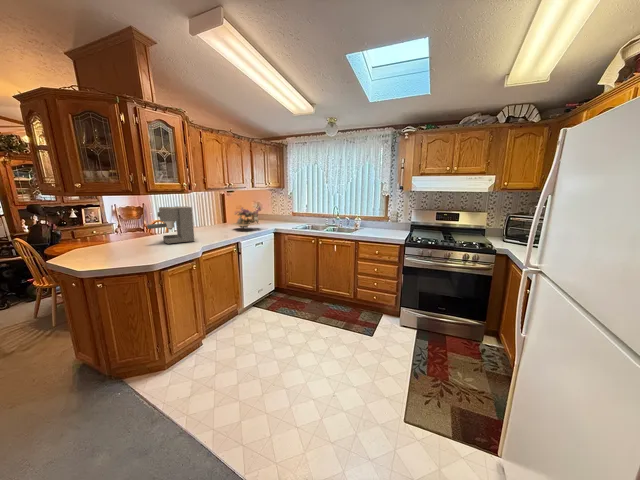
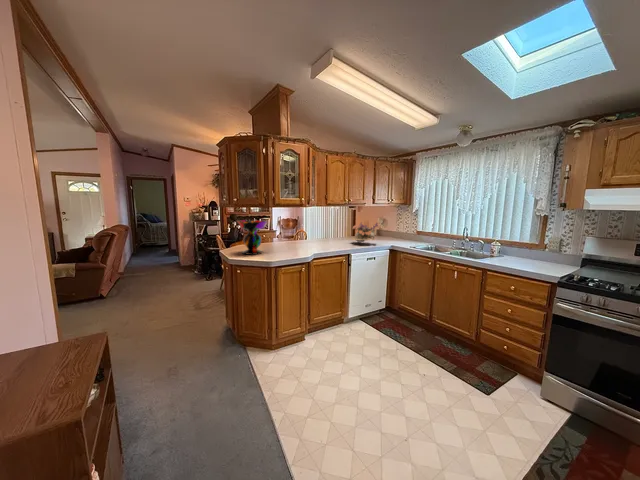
coffee maker: present [147,206,194,244] -> none [280,219,312,250]
decorative bowl: none [76,211,130,259] -> present [237,220,267,255]

